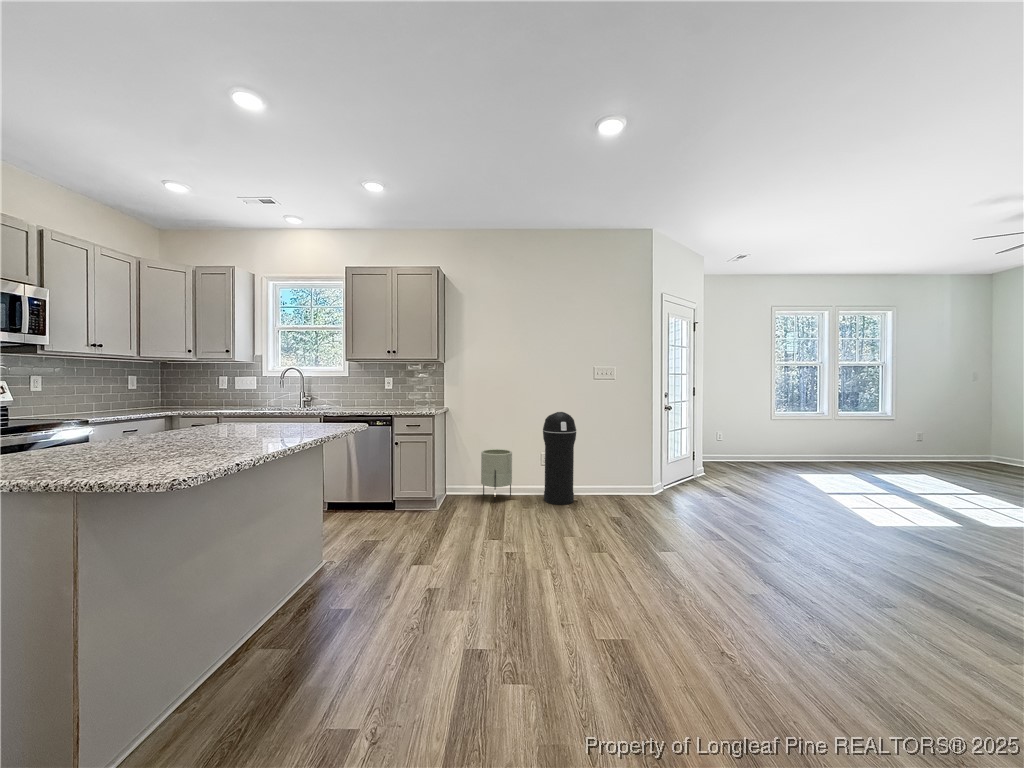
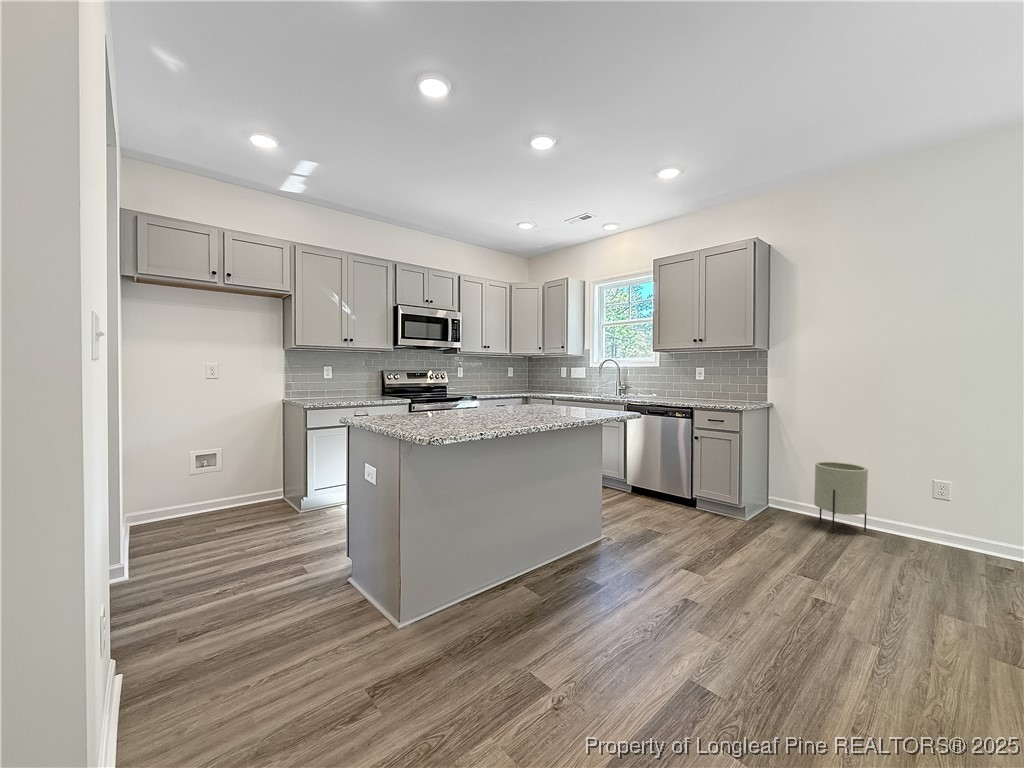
trash can: present [543,412,576,505] -> none [926,418,1003,567]

